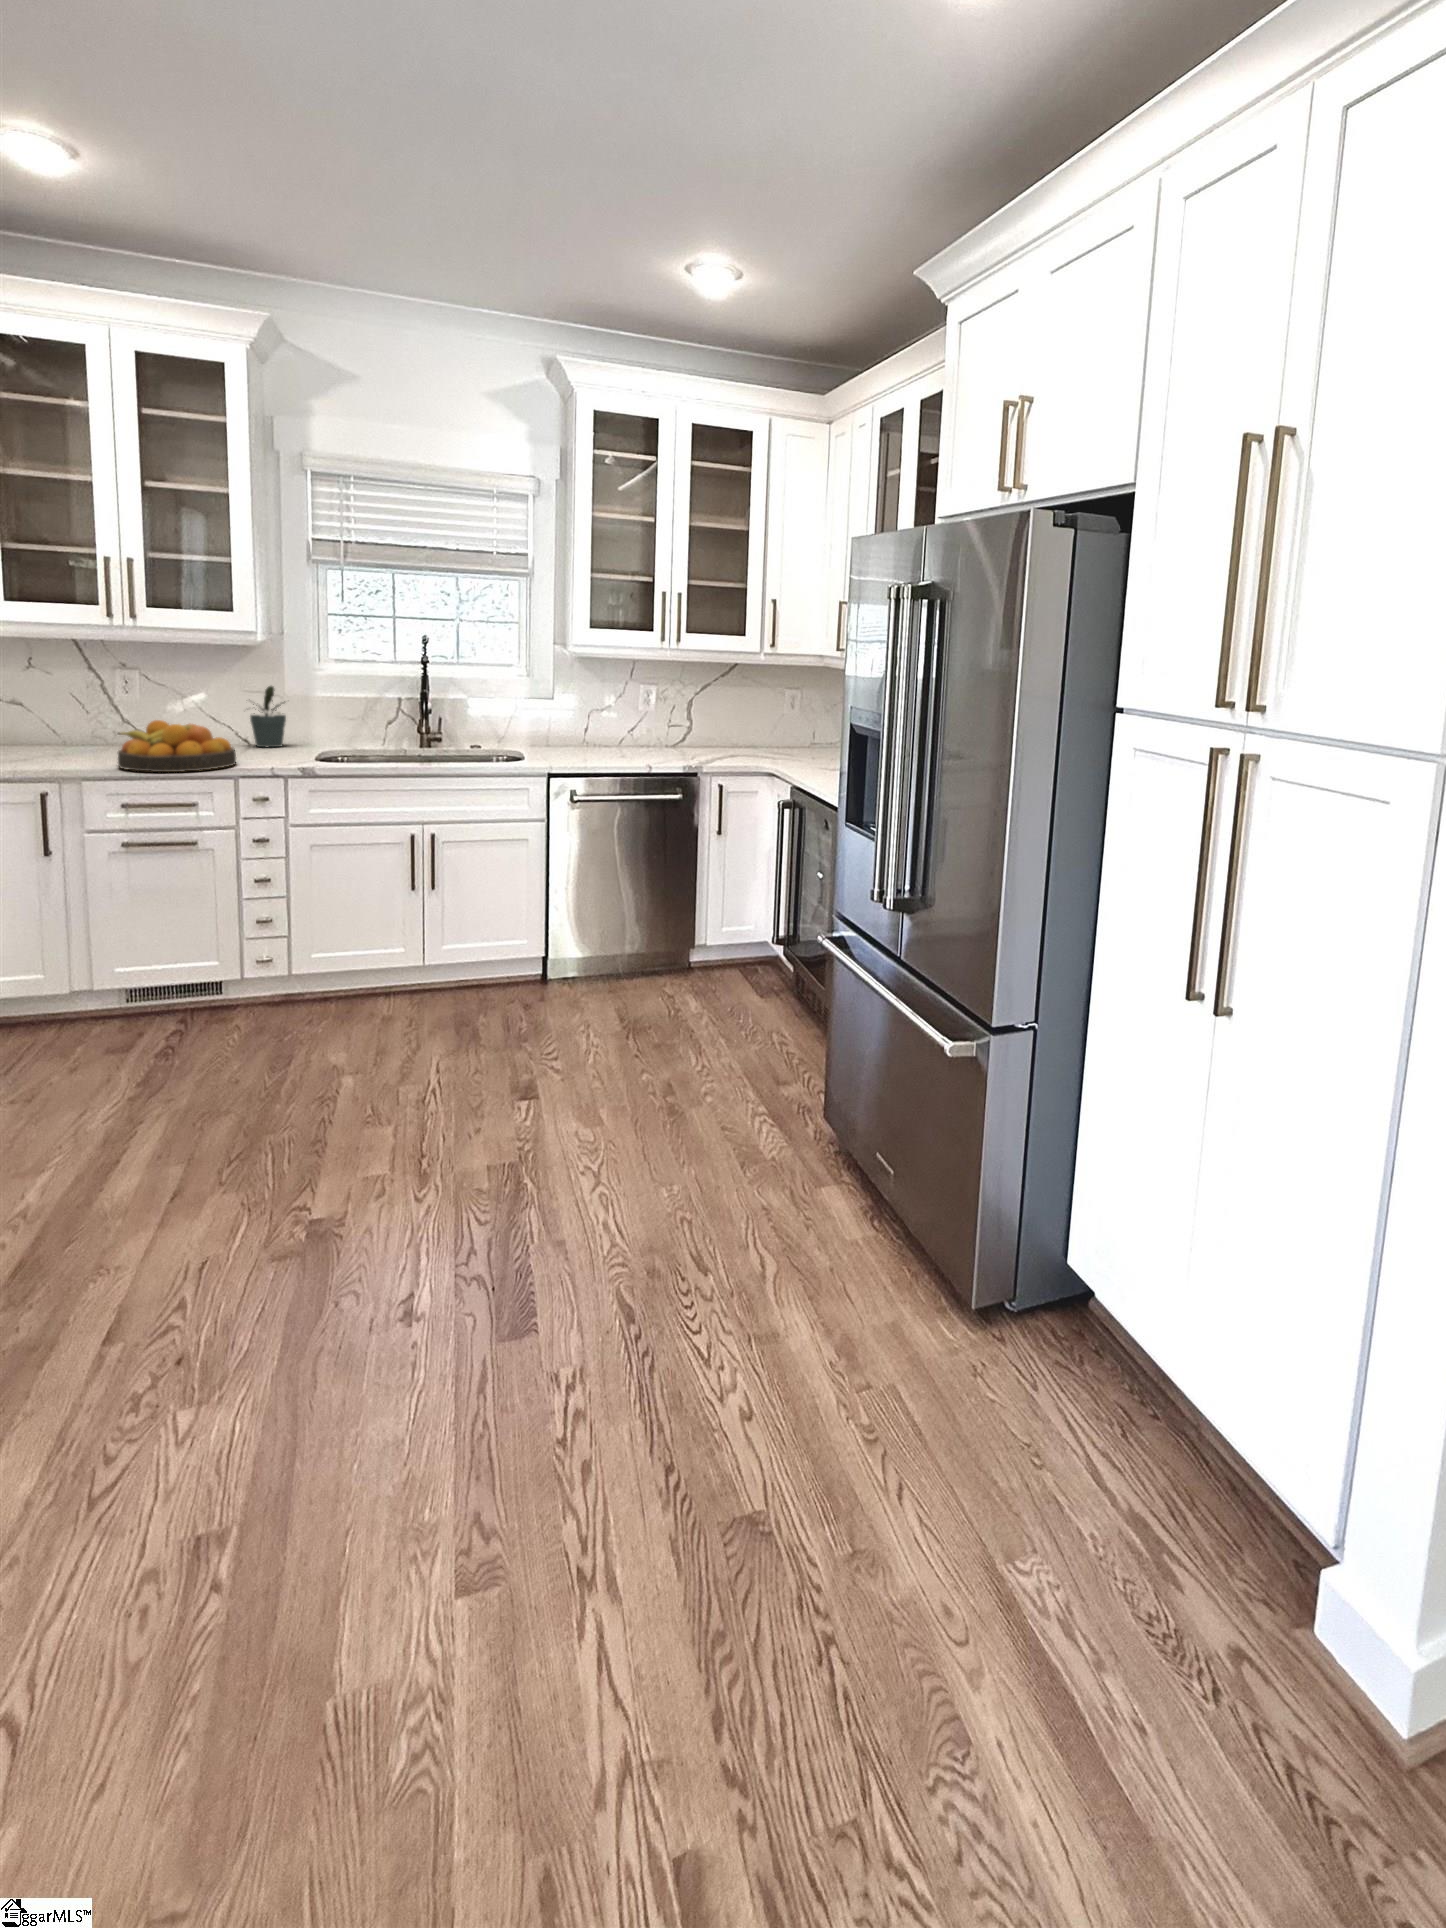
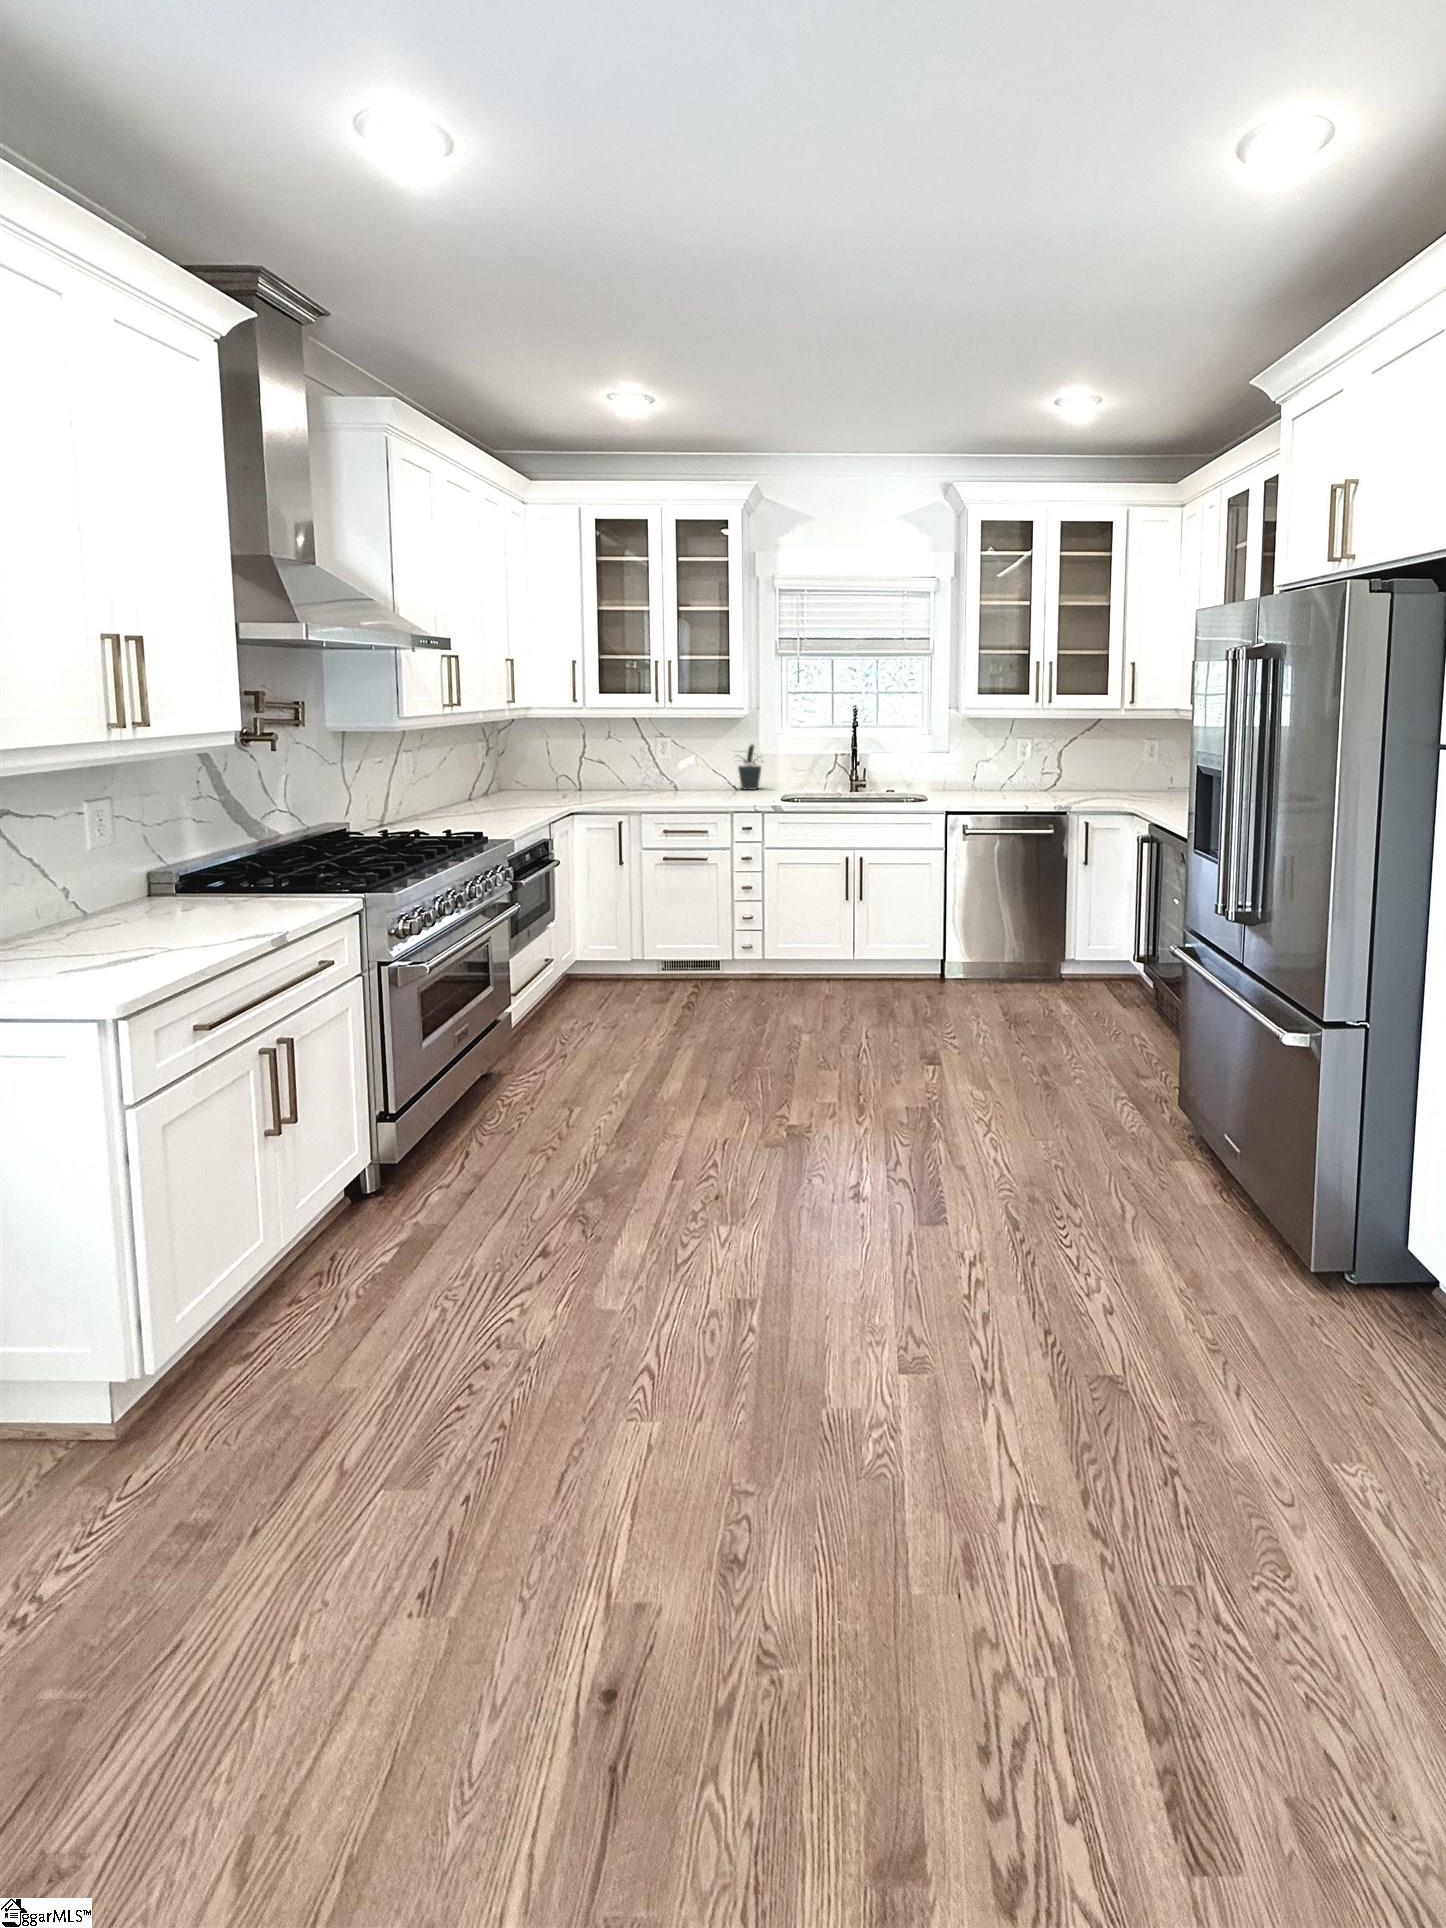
fruit bowl: present [118,720,236,772] -> none [660,769,732,806]

